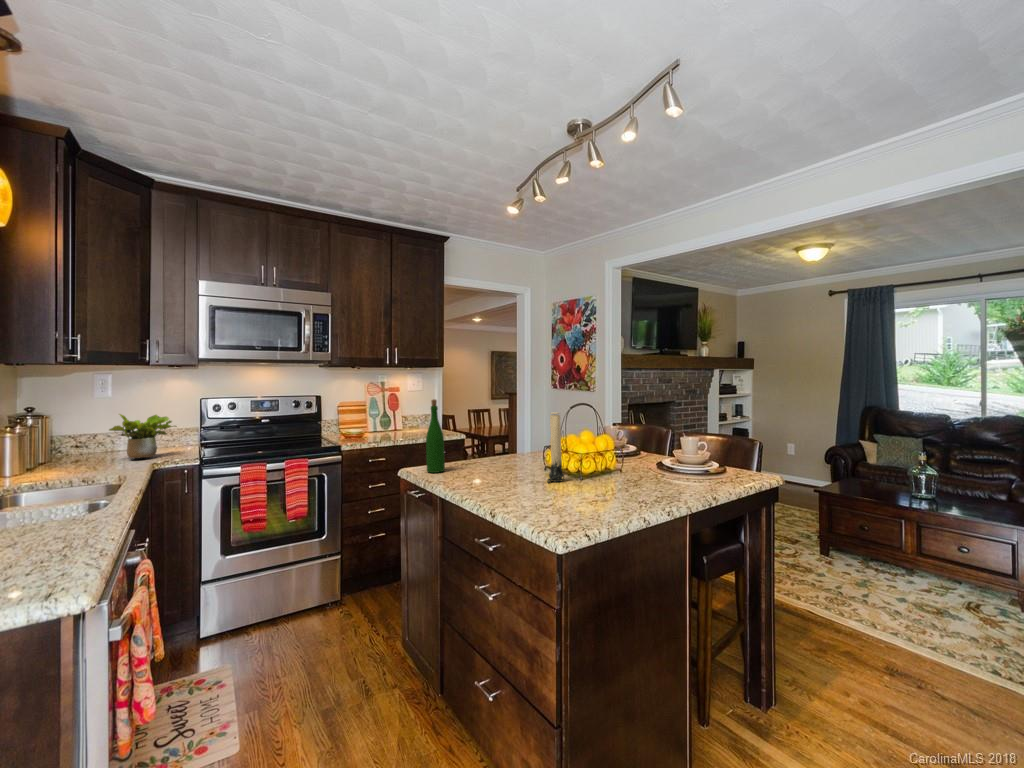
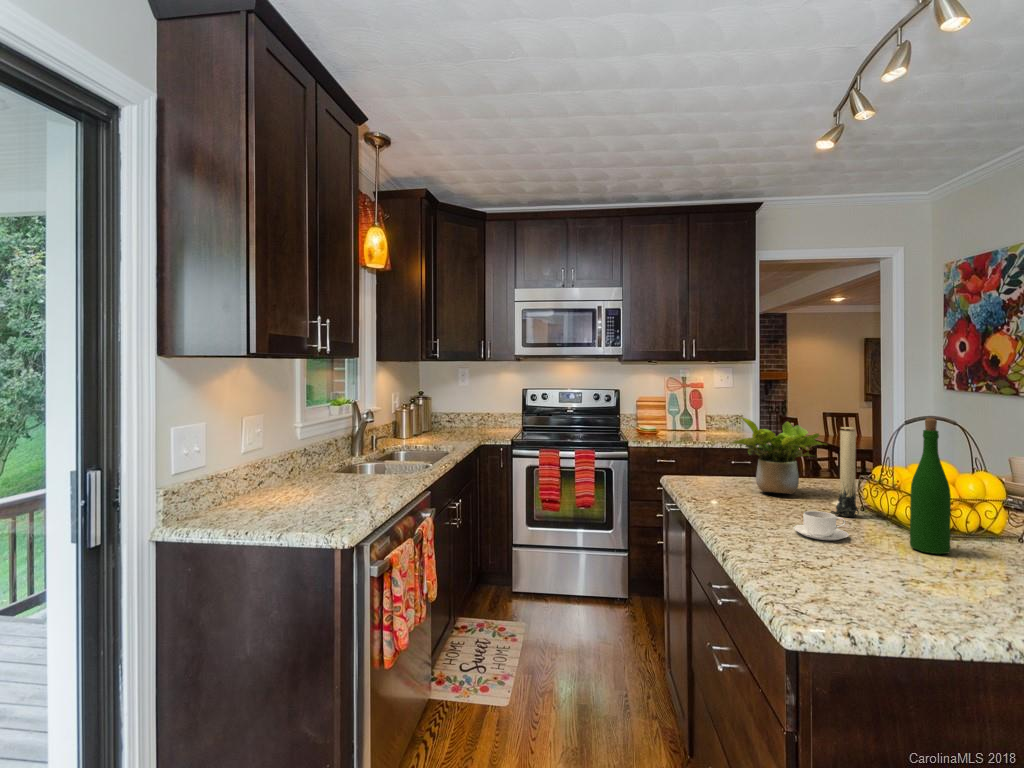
wine bottle: present [426,399,445,473] -> present [910,418,951,554]
potted plant: present [109,414,176,459] -> present [732,417,827,494]
coffee cup: none [536,480,575,503] -> present [793,511,849,540]

